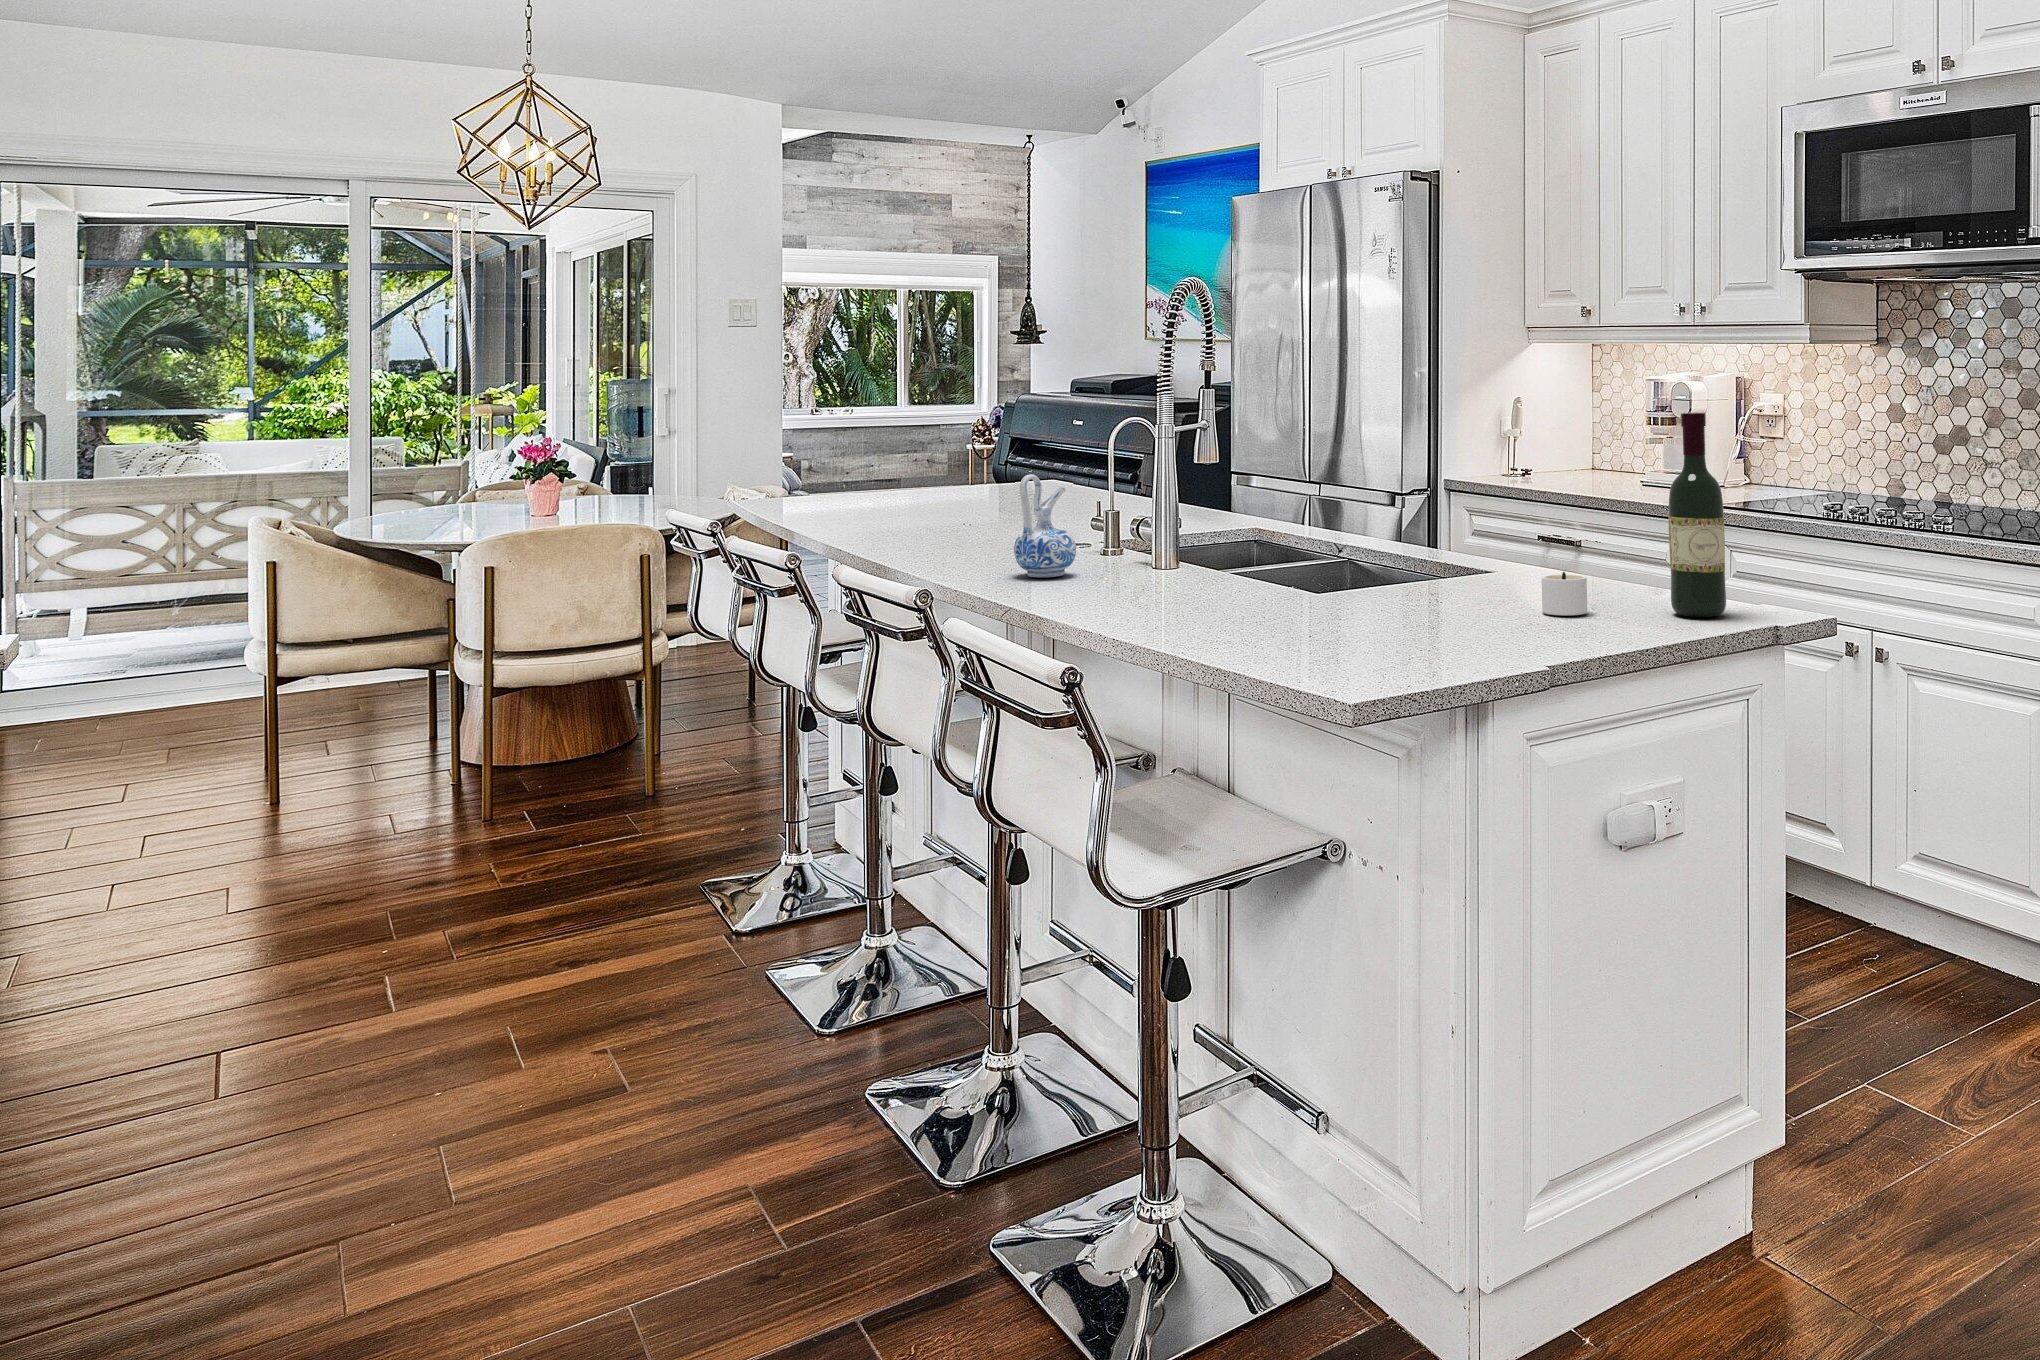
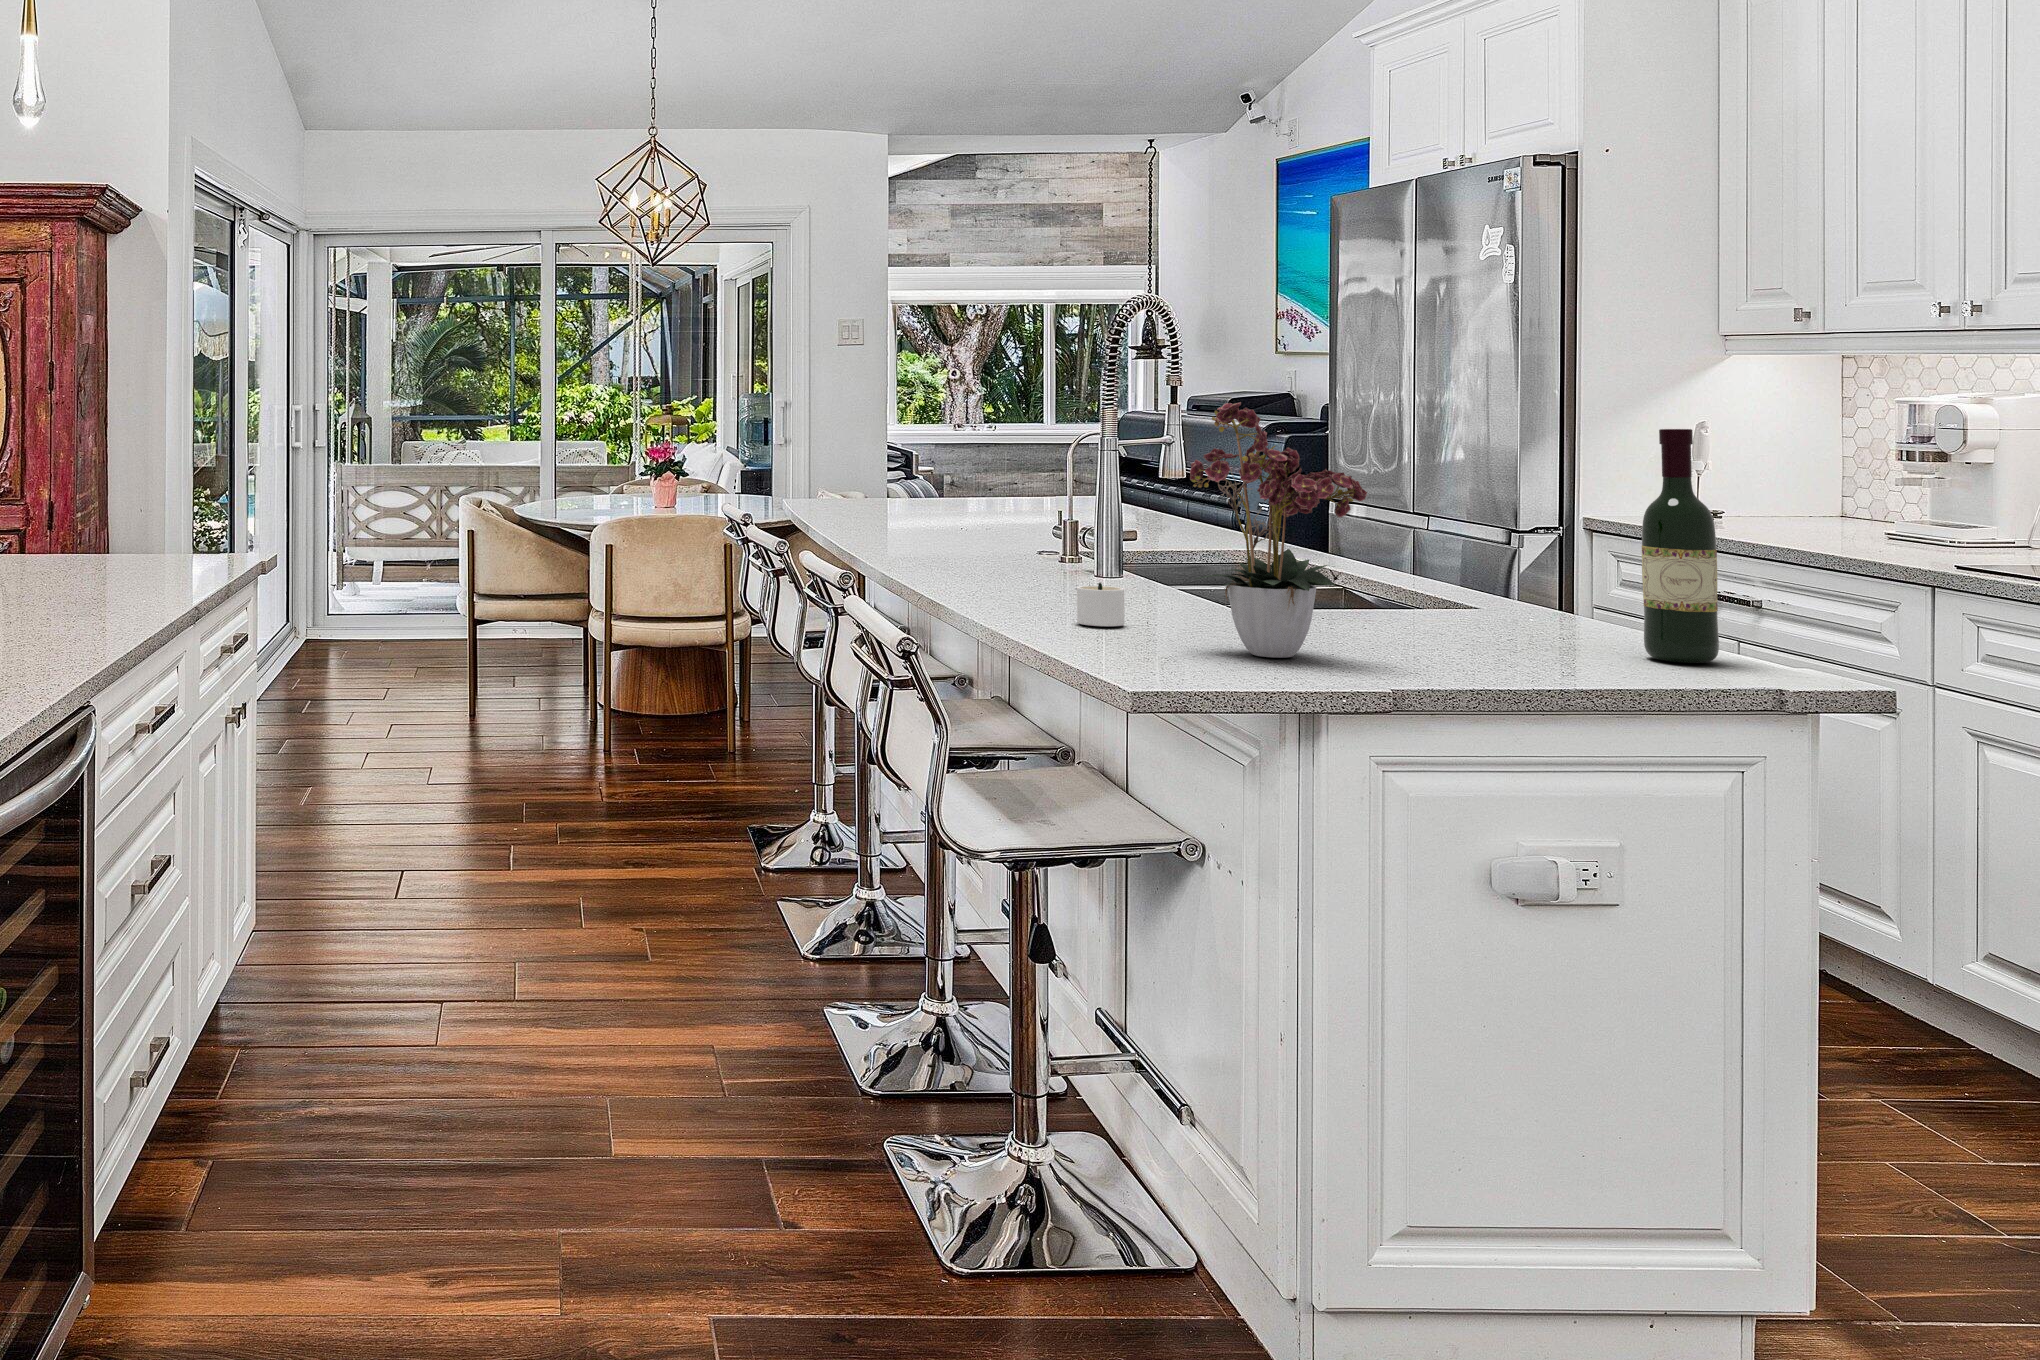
flower arrangement: none [1329,385,1512,652] -> present [1190,402,1367,658]
ceramic pitcher: present [1014,474,1076,577] -> none [969,476,1028,572]
candle: present [1542,572,1587,615] -> present [1077,583,1125,626]

